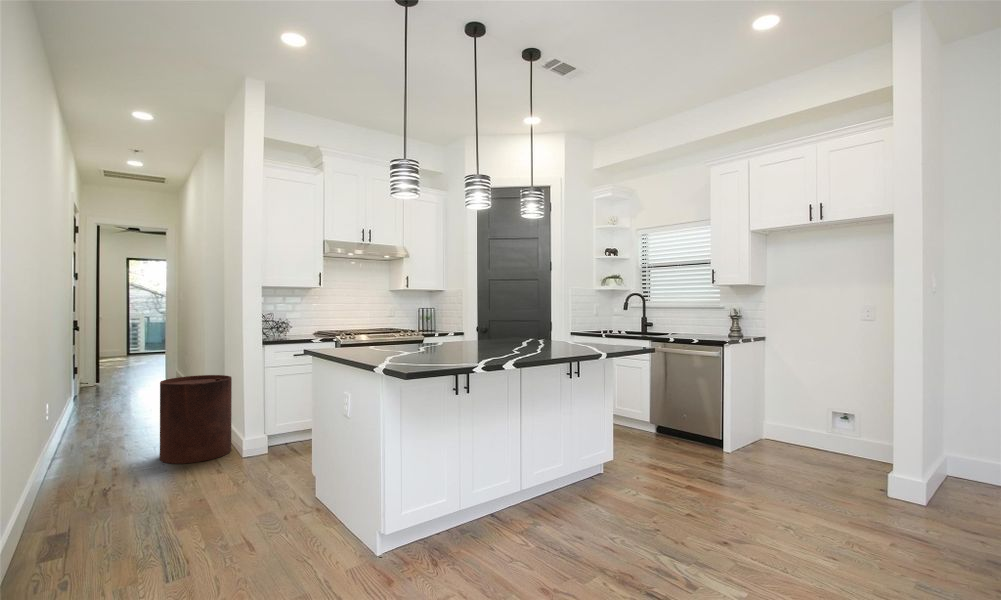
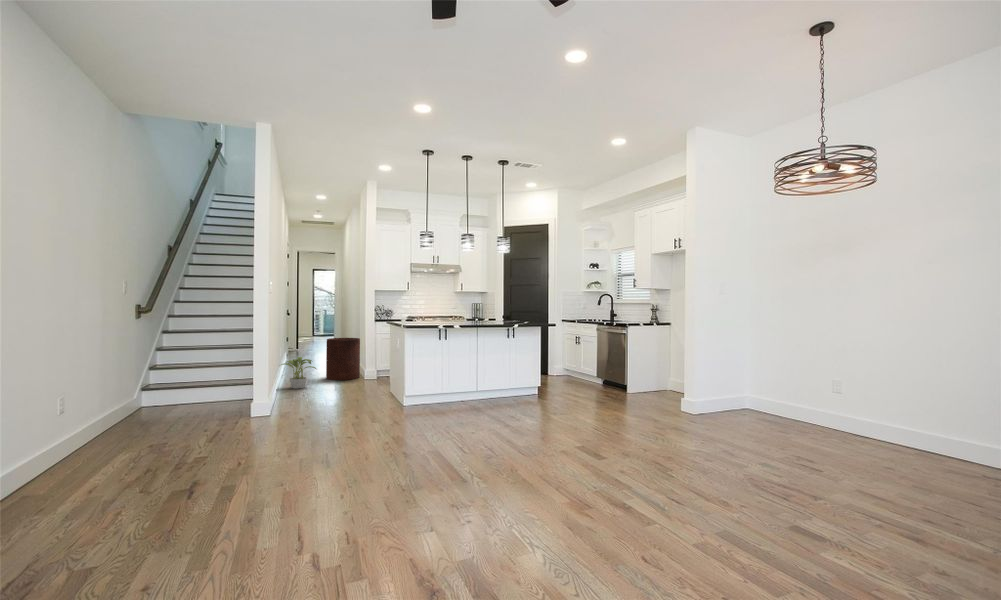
potted plant: none [38,429,140,505] -> present [281,357,316,388]

